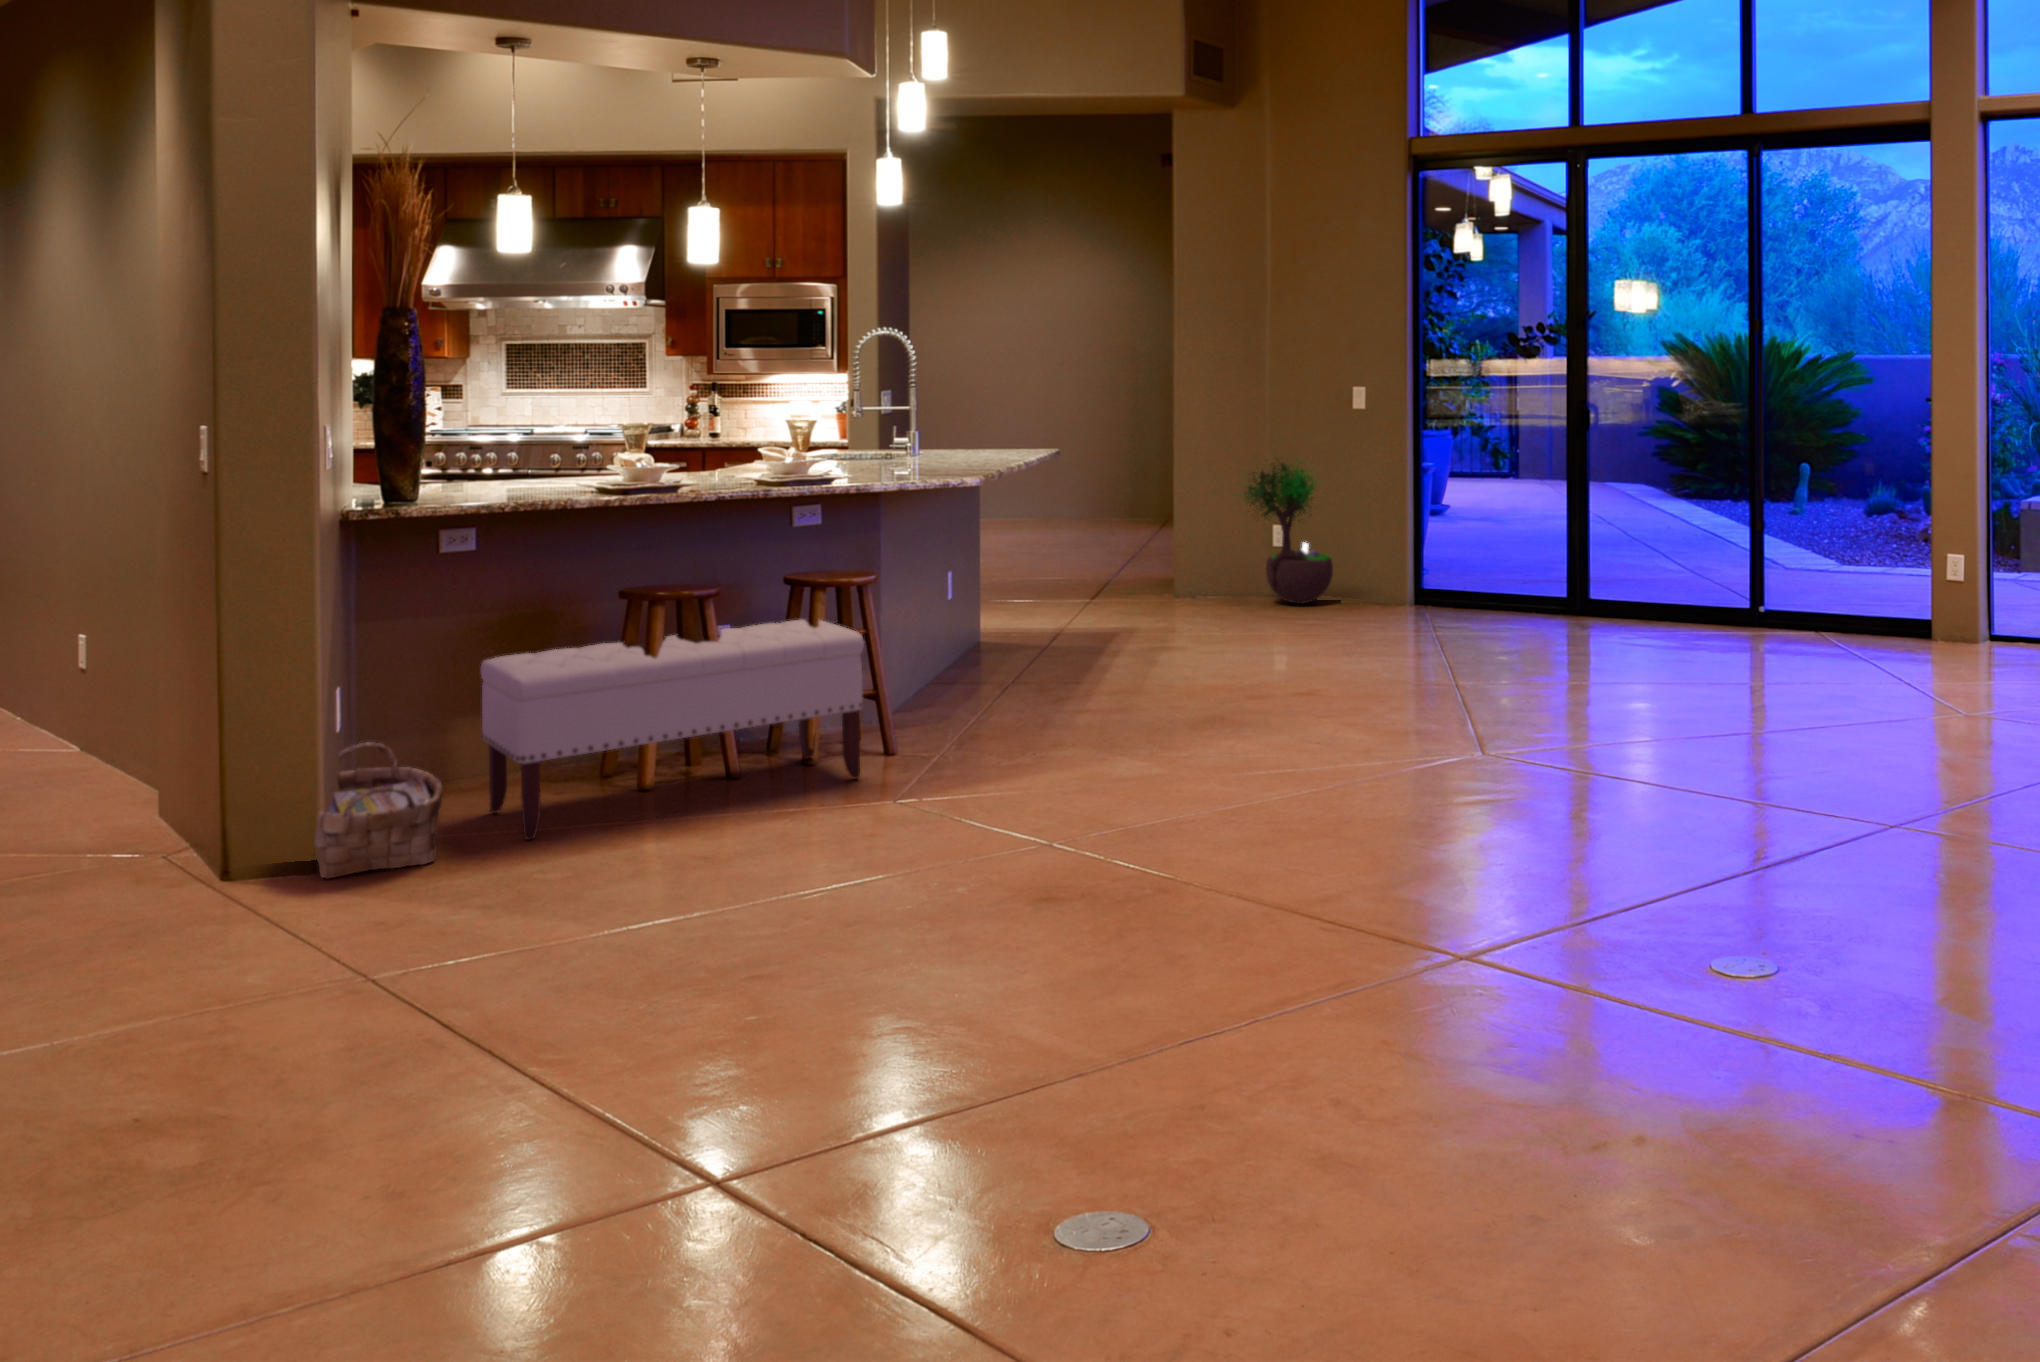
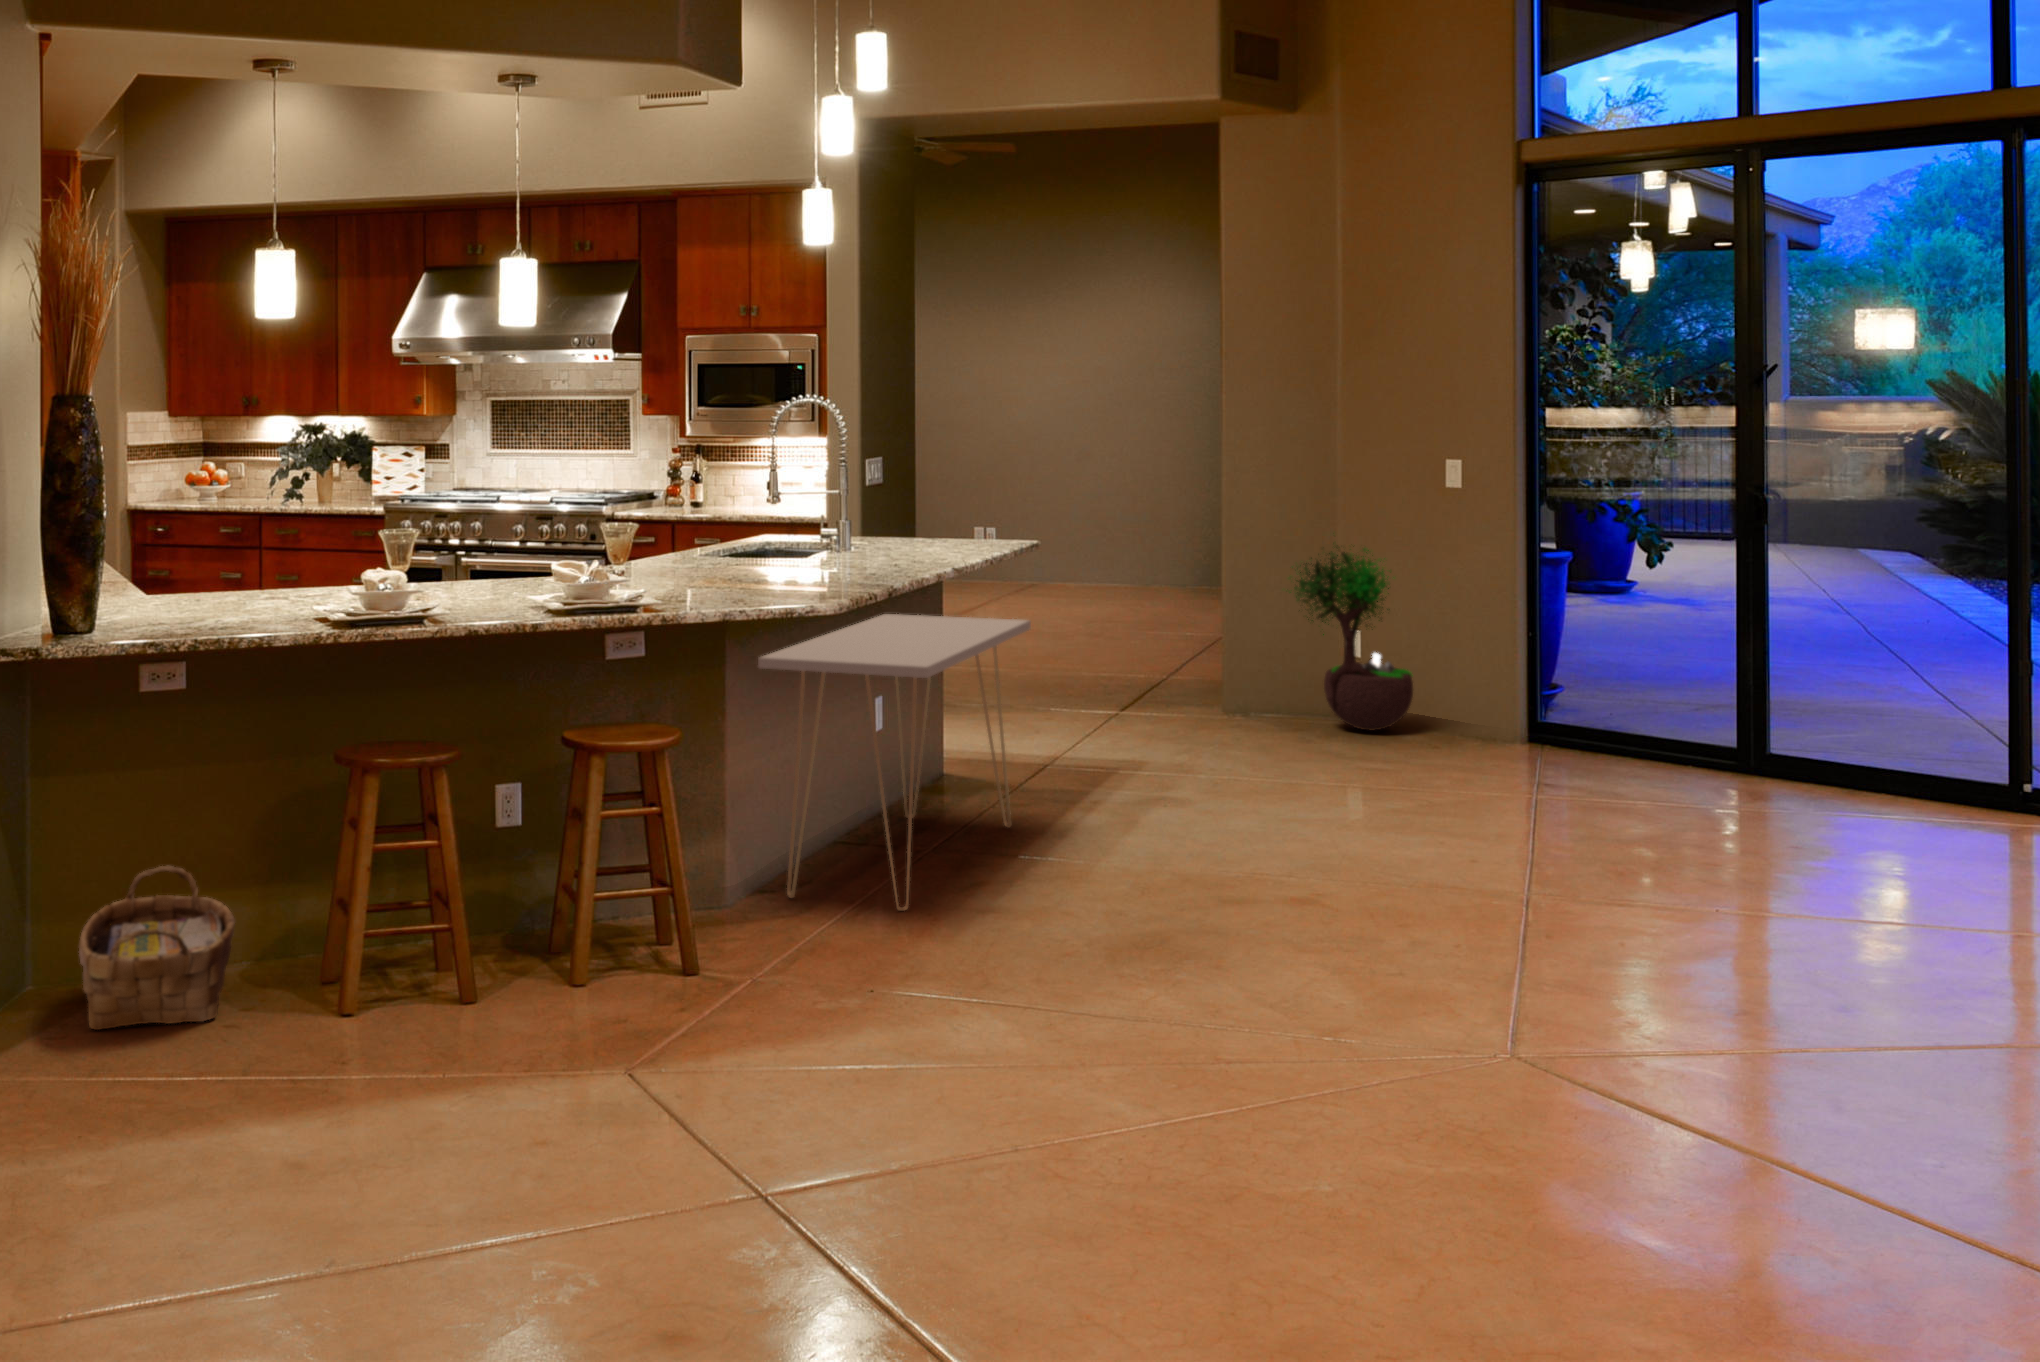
console table: none [860,518,1062,745] -> present [758,614,1031,911]
bench: present [481,620,864,840] -> none [300,741,741,999]

